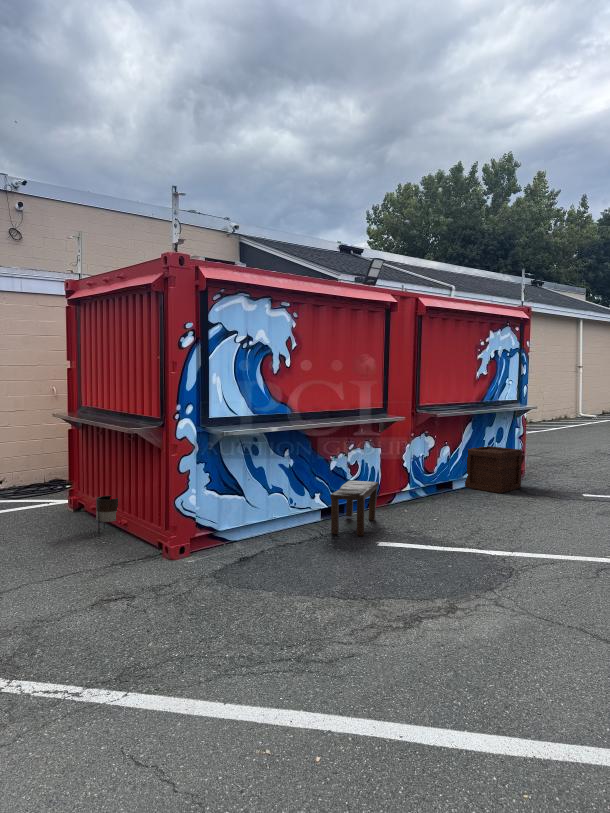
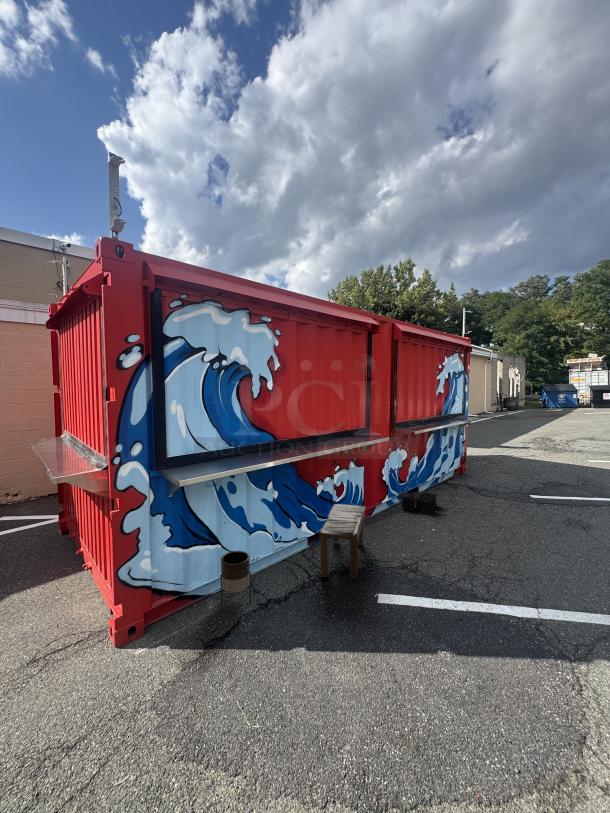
wooden crate: present [465,446,522,493] -> none [429,453,477,498]
storage bin: none [421,483,467,503] -> present [398,492,436,514]
planter: present [96,496,118,533] -> present [220,551,251,606]

